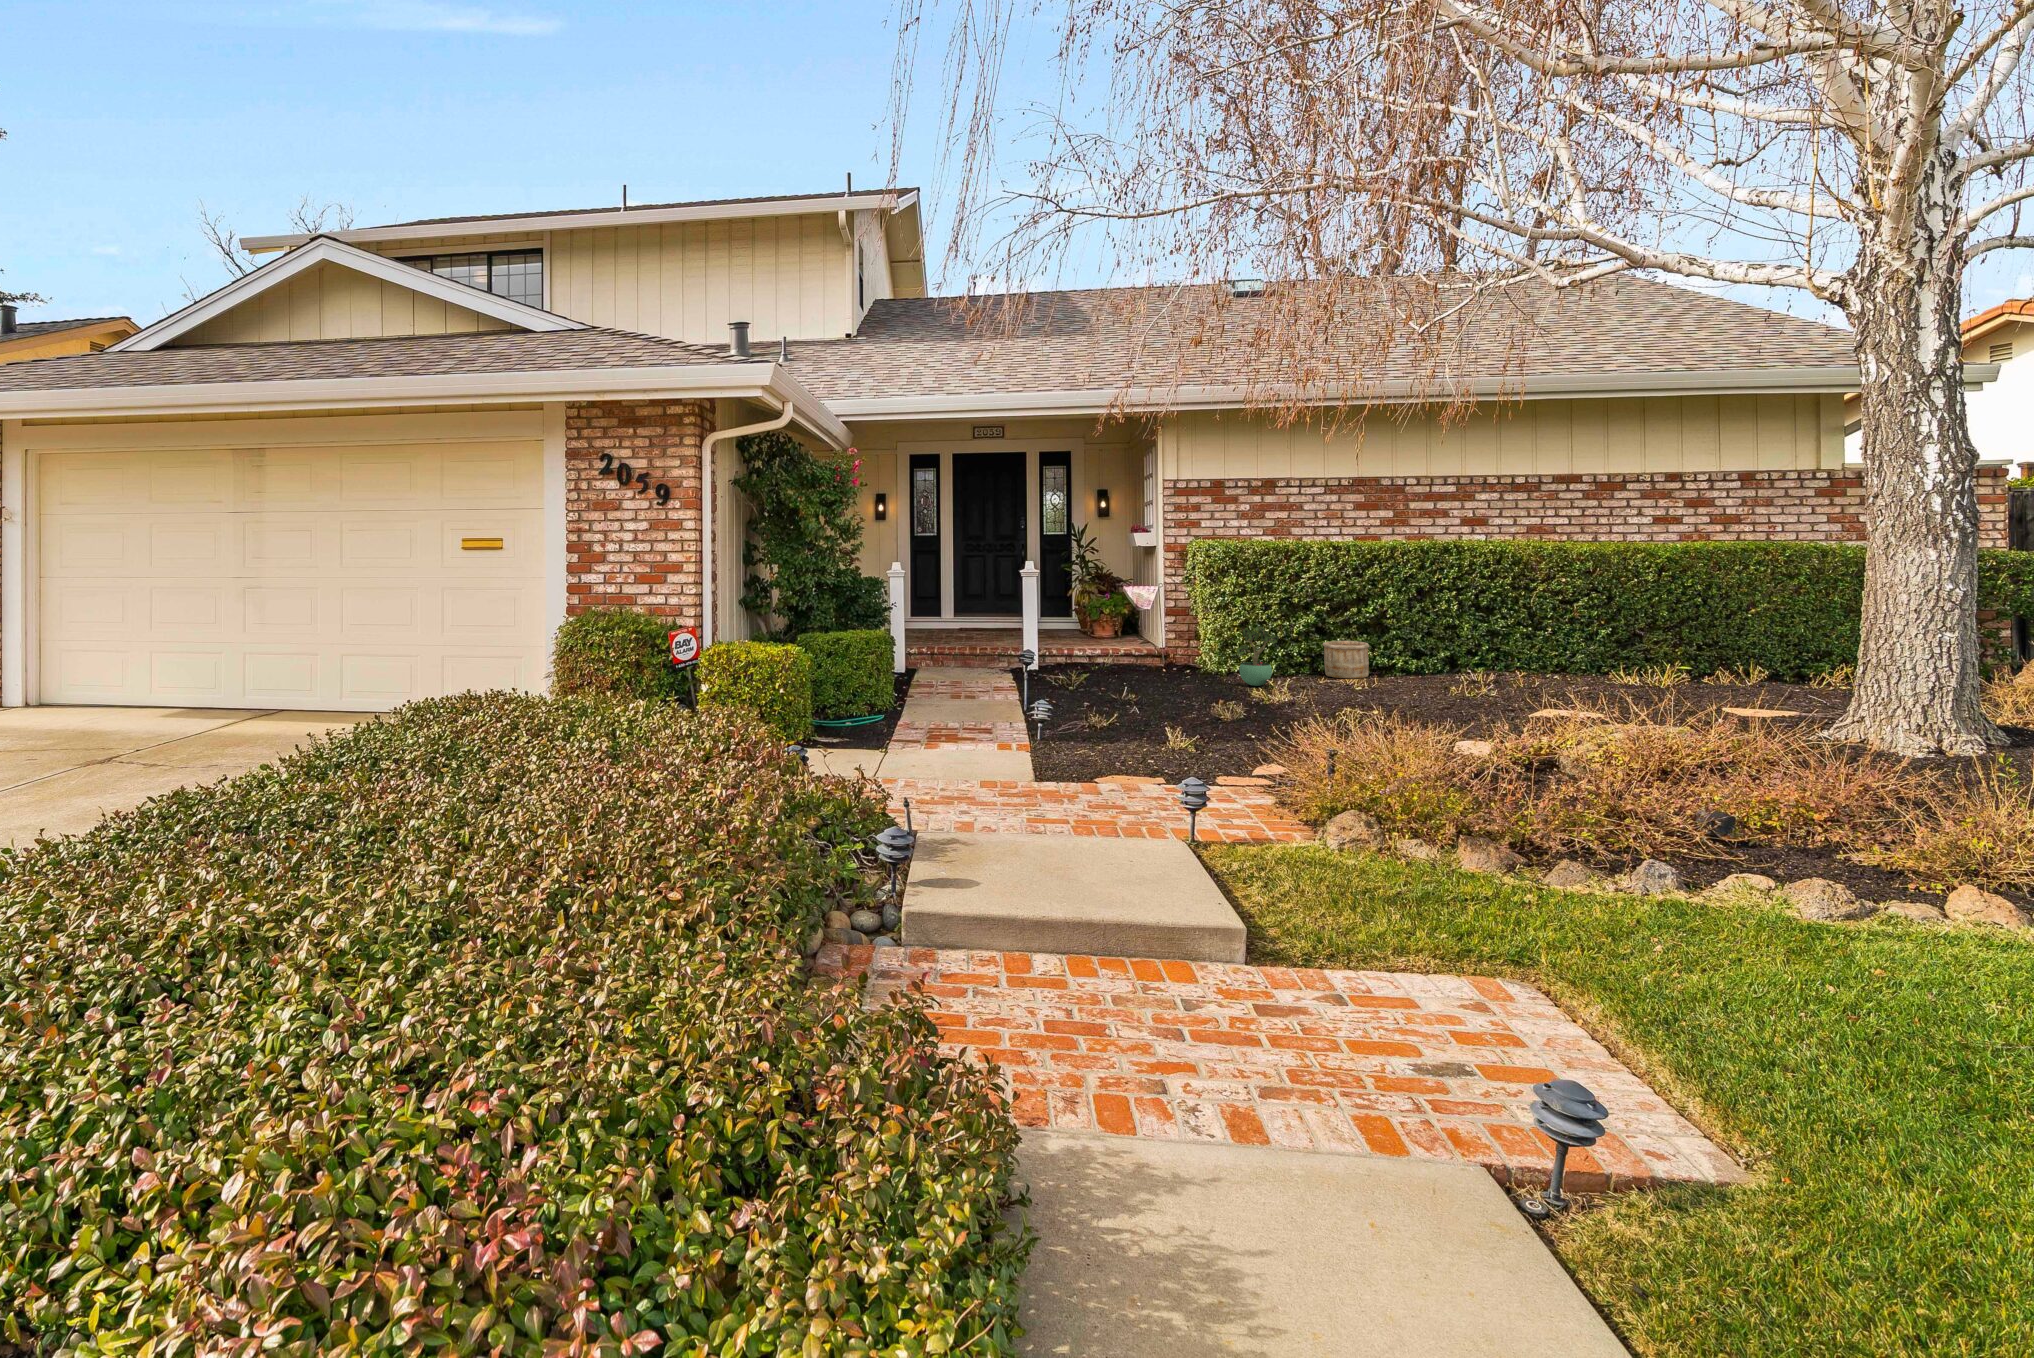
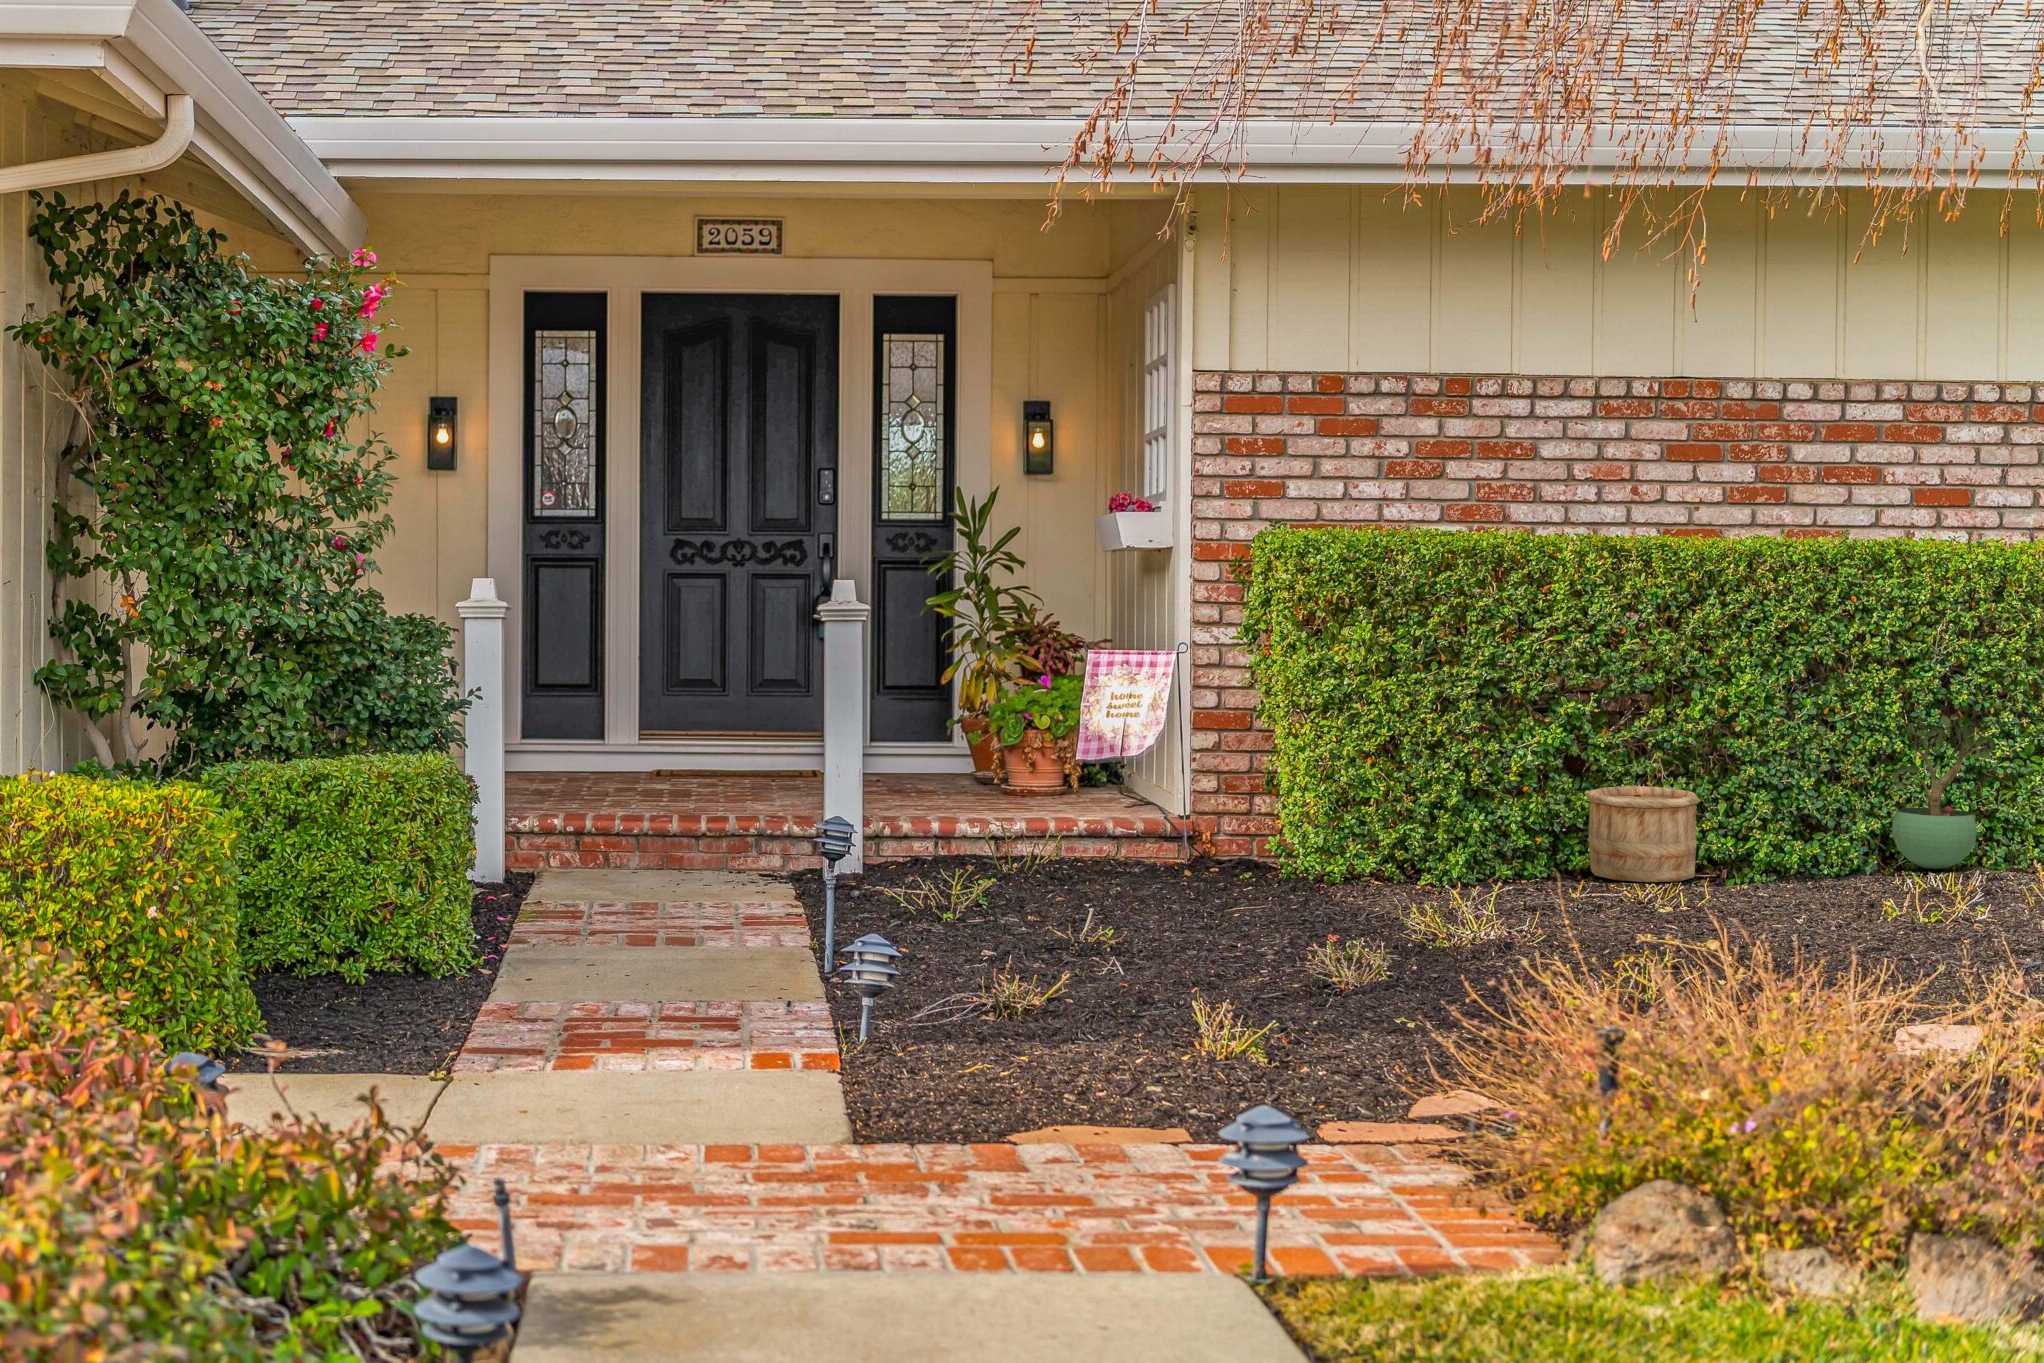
potted plant: present [1237,626,1278,686] -> present [1892,714,1996,869]

